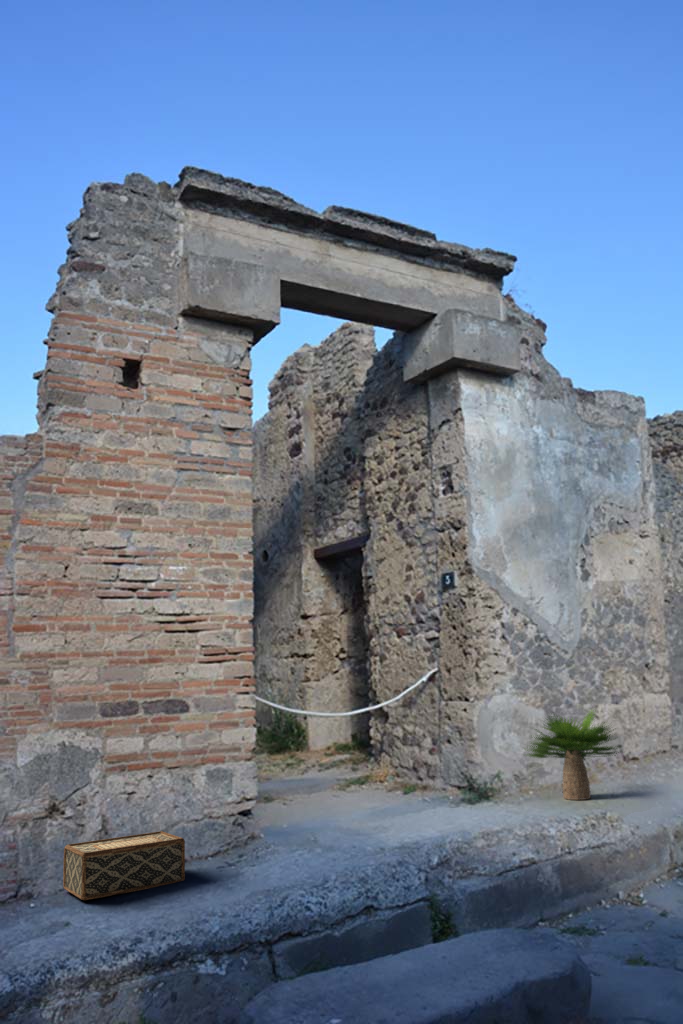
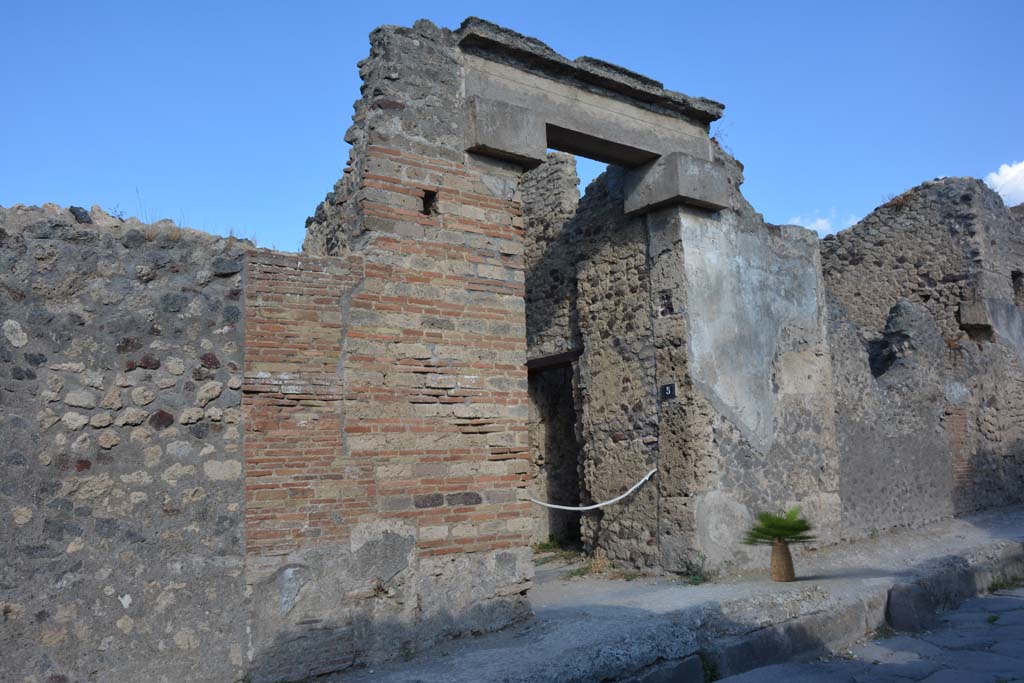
woven basket: present [63,831,185,900] -> none [393,607,496,664]

